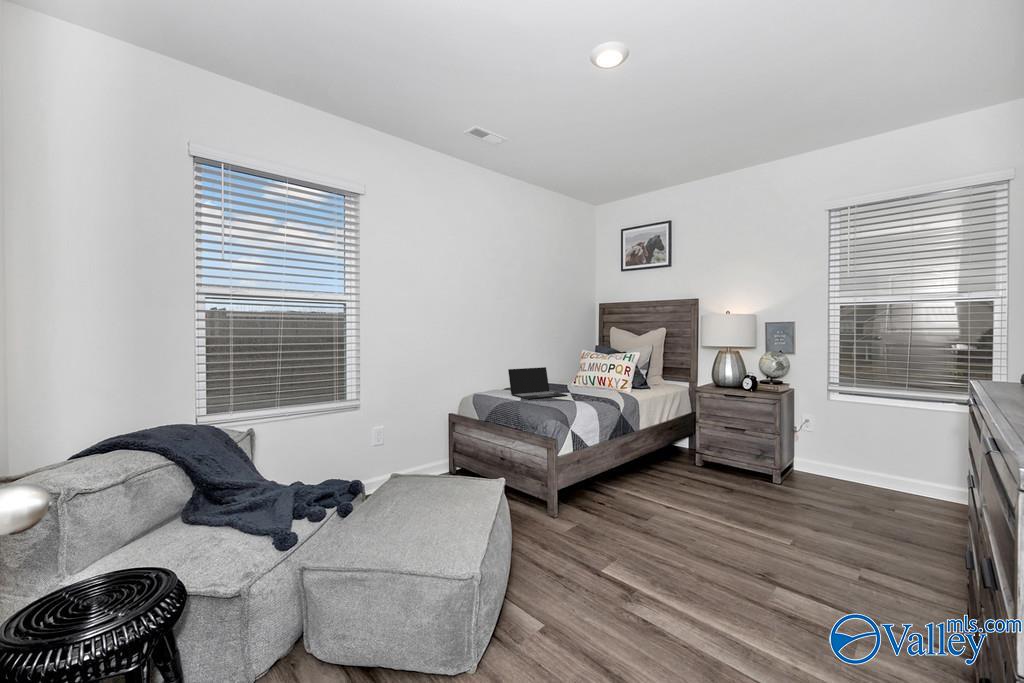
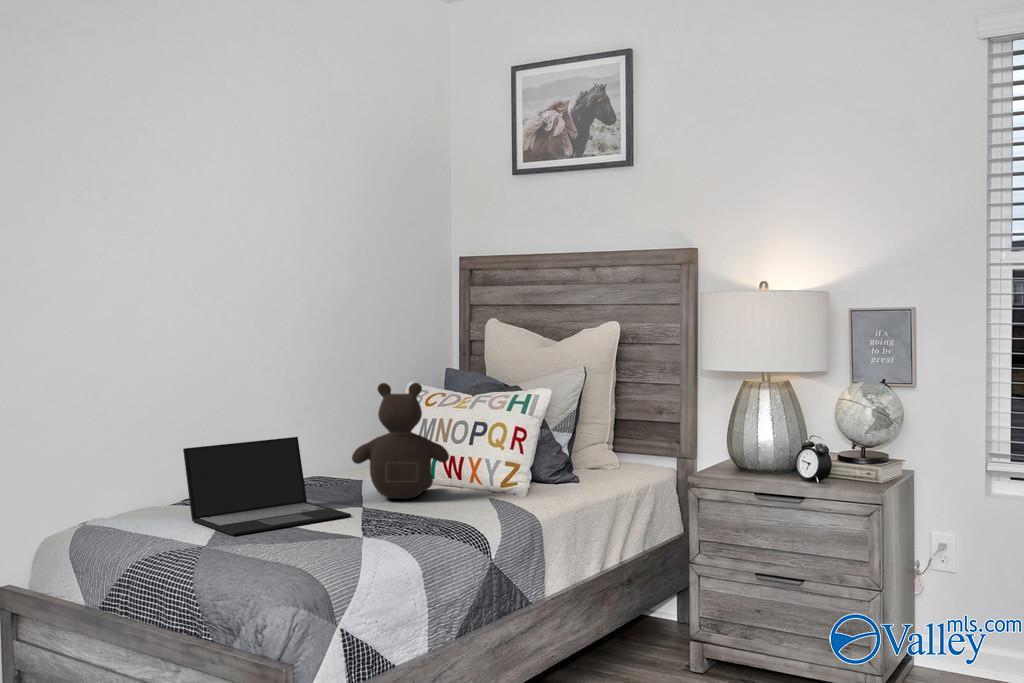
teddy bear: none [565,348,602,391] -> present [352,383,449,499]

